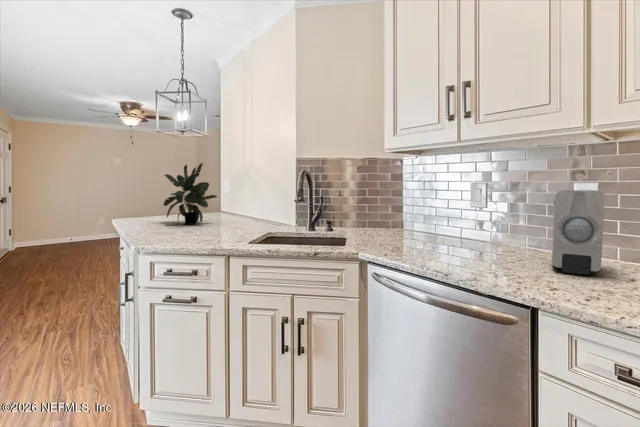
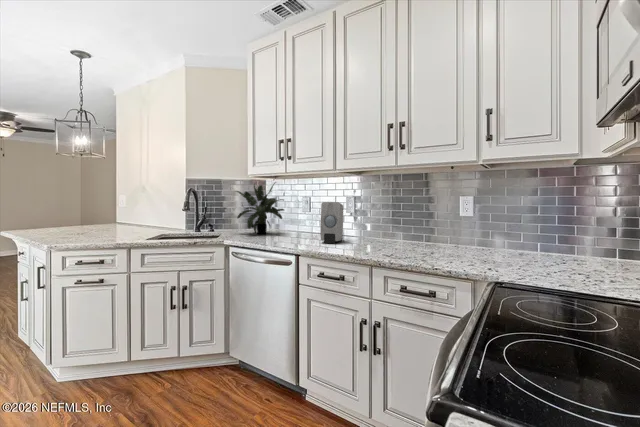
potted plant: present [163,163,217,224] -> present [237,183,284,234]

